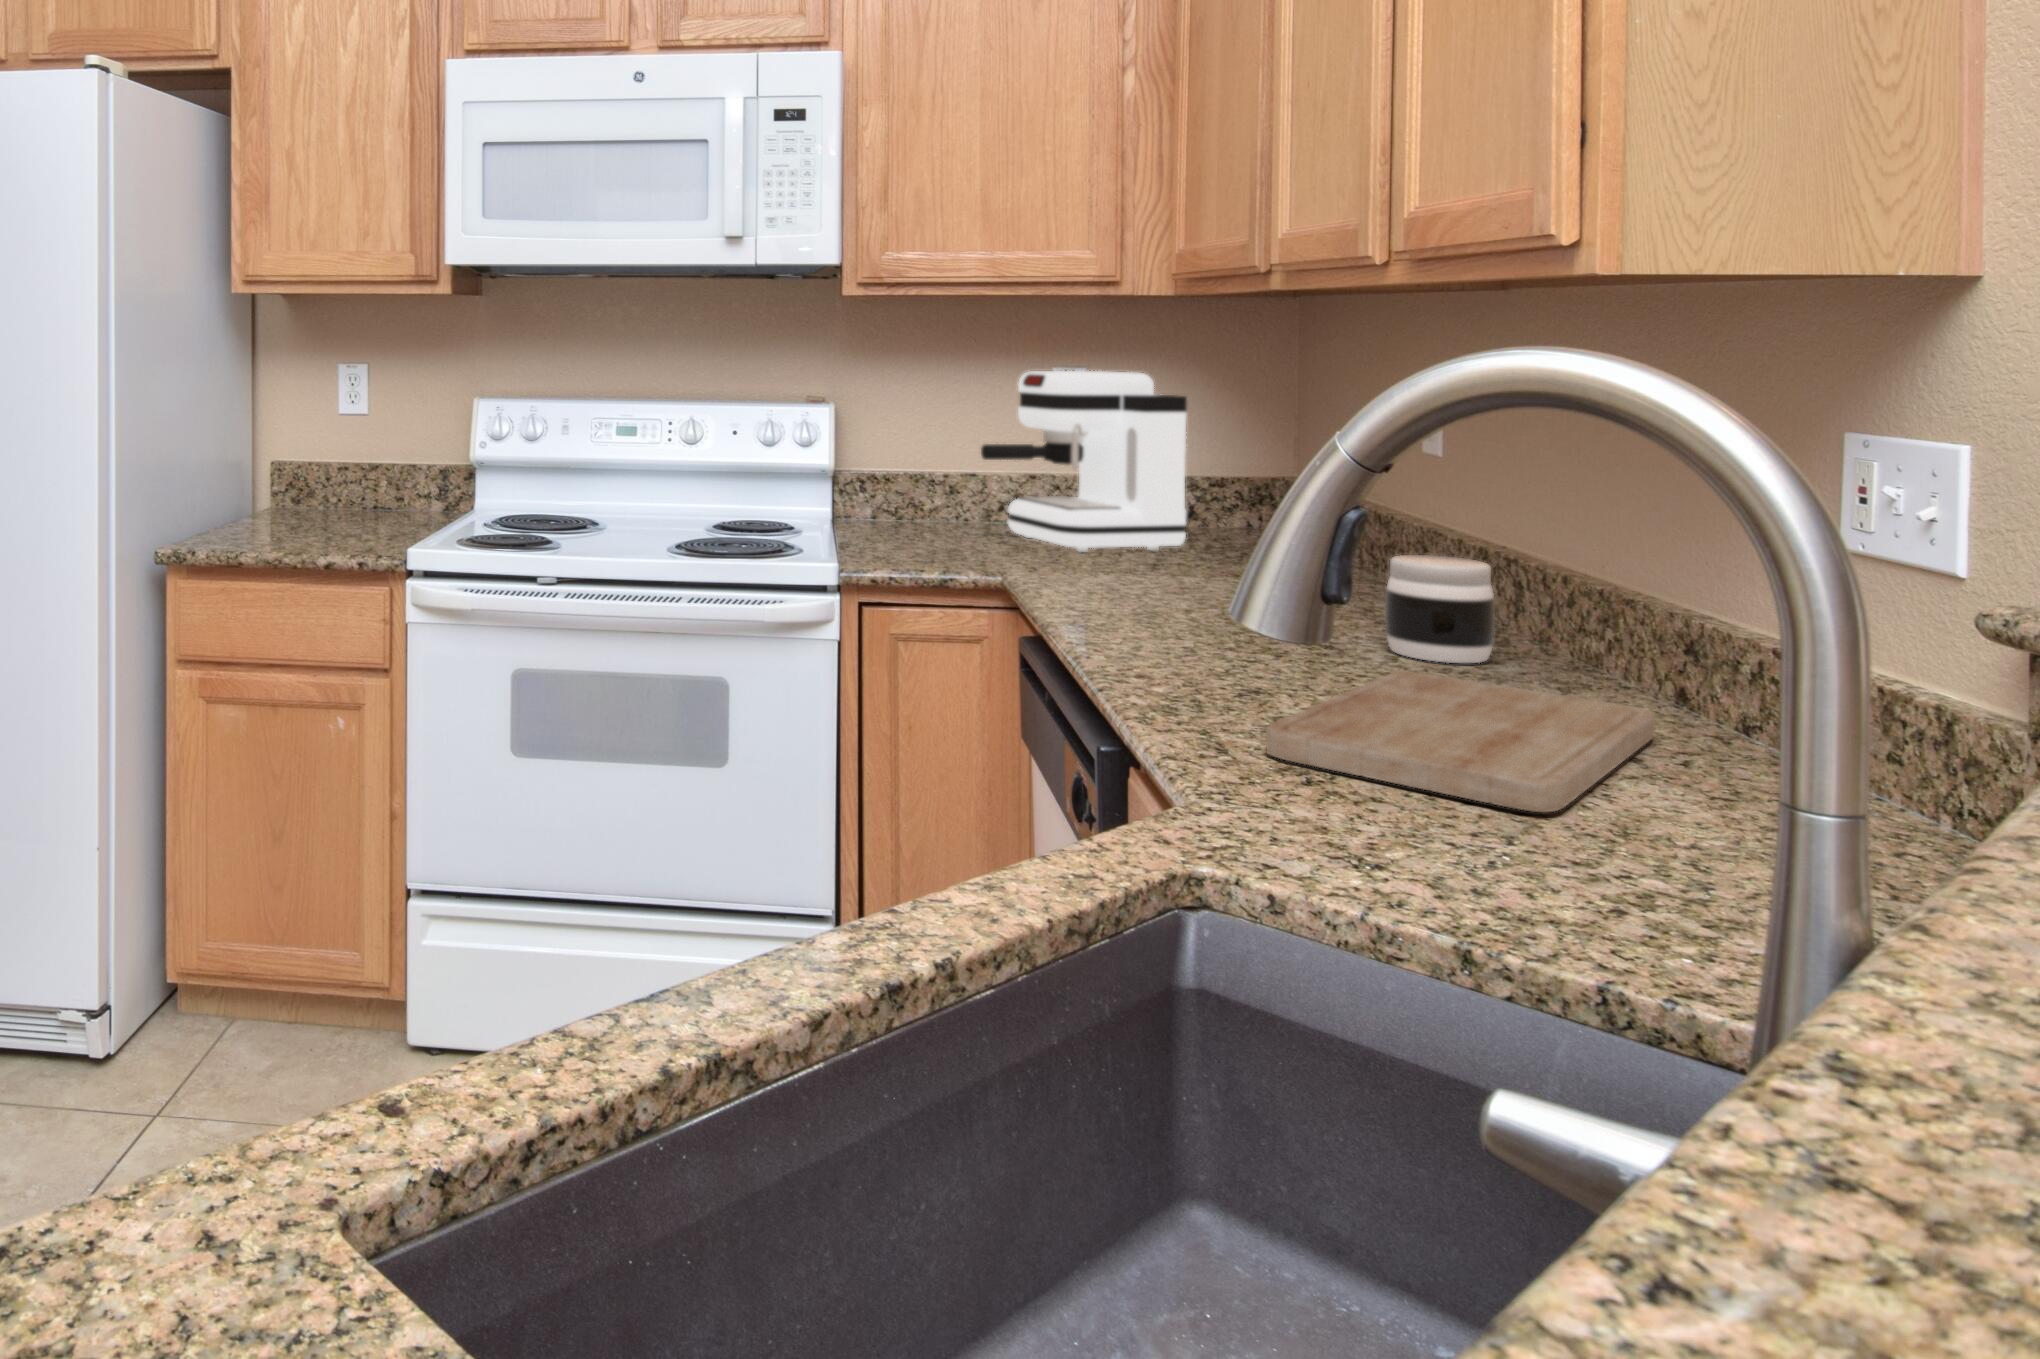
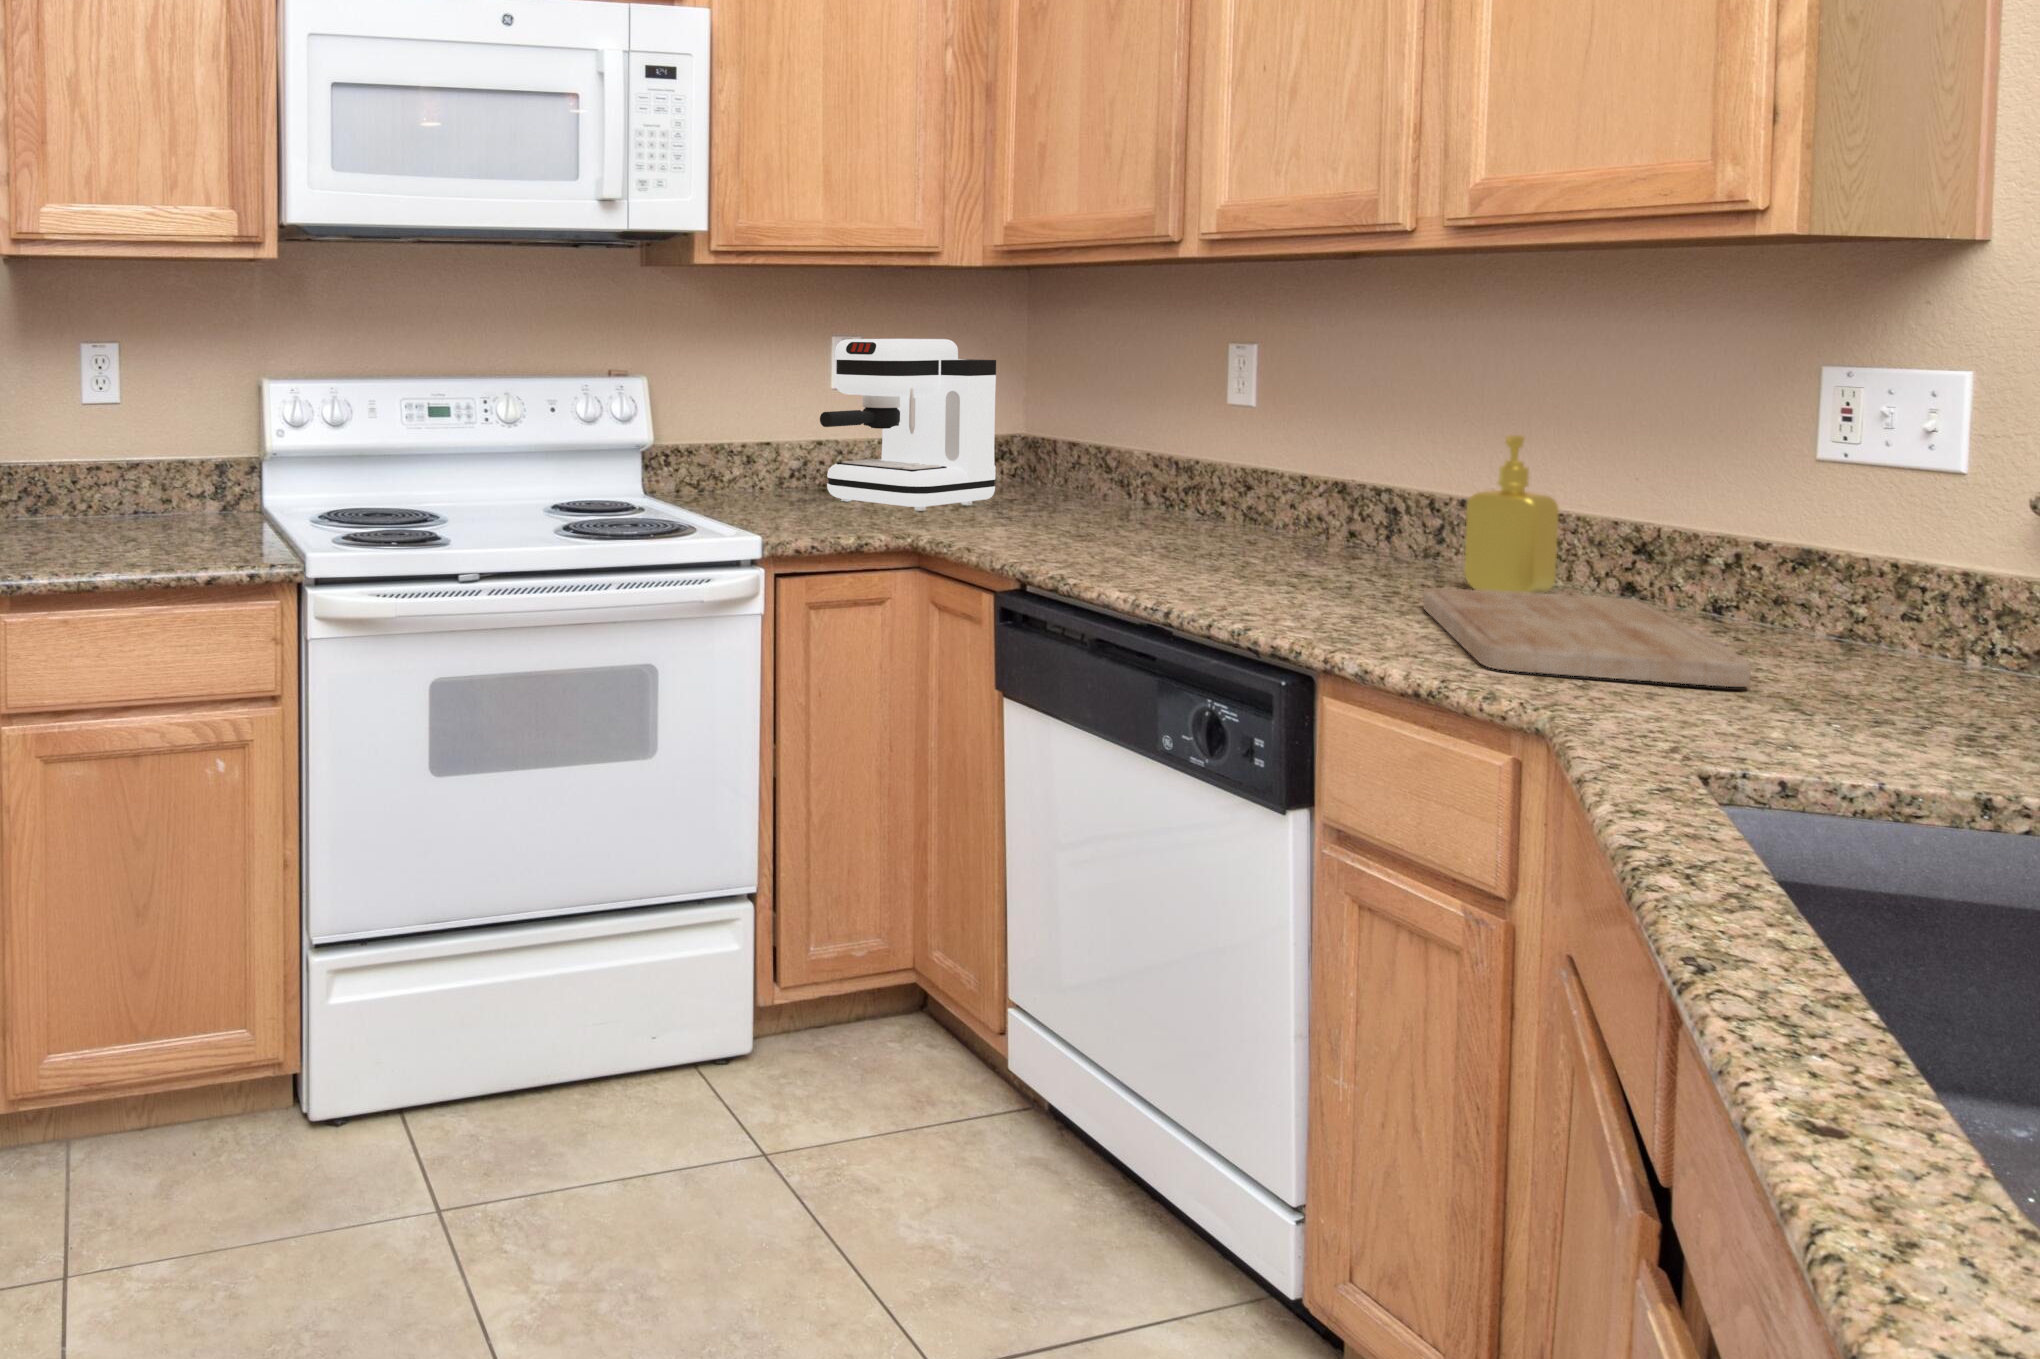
soap dispenser: none [1520,501,1626,697] -> present [1464,435,1559,593]
jar: present [1385,555,1495,663] -> none [1324,489,1414,579]

